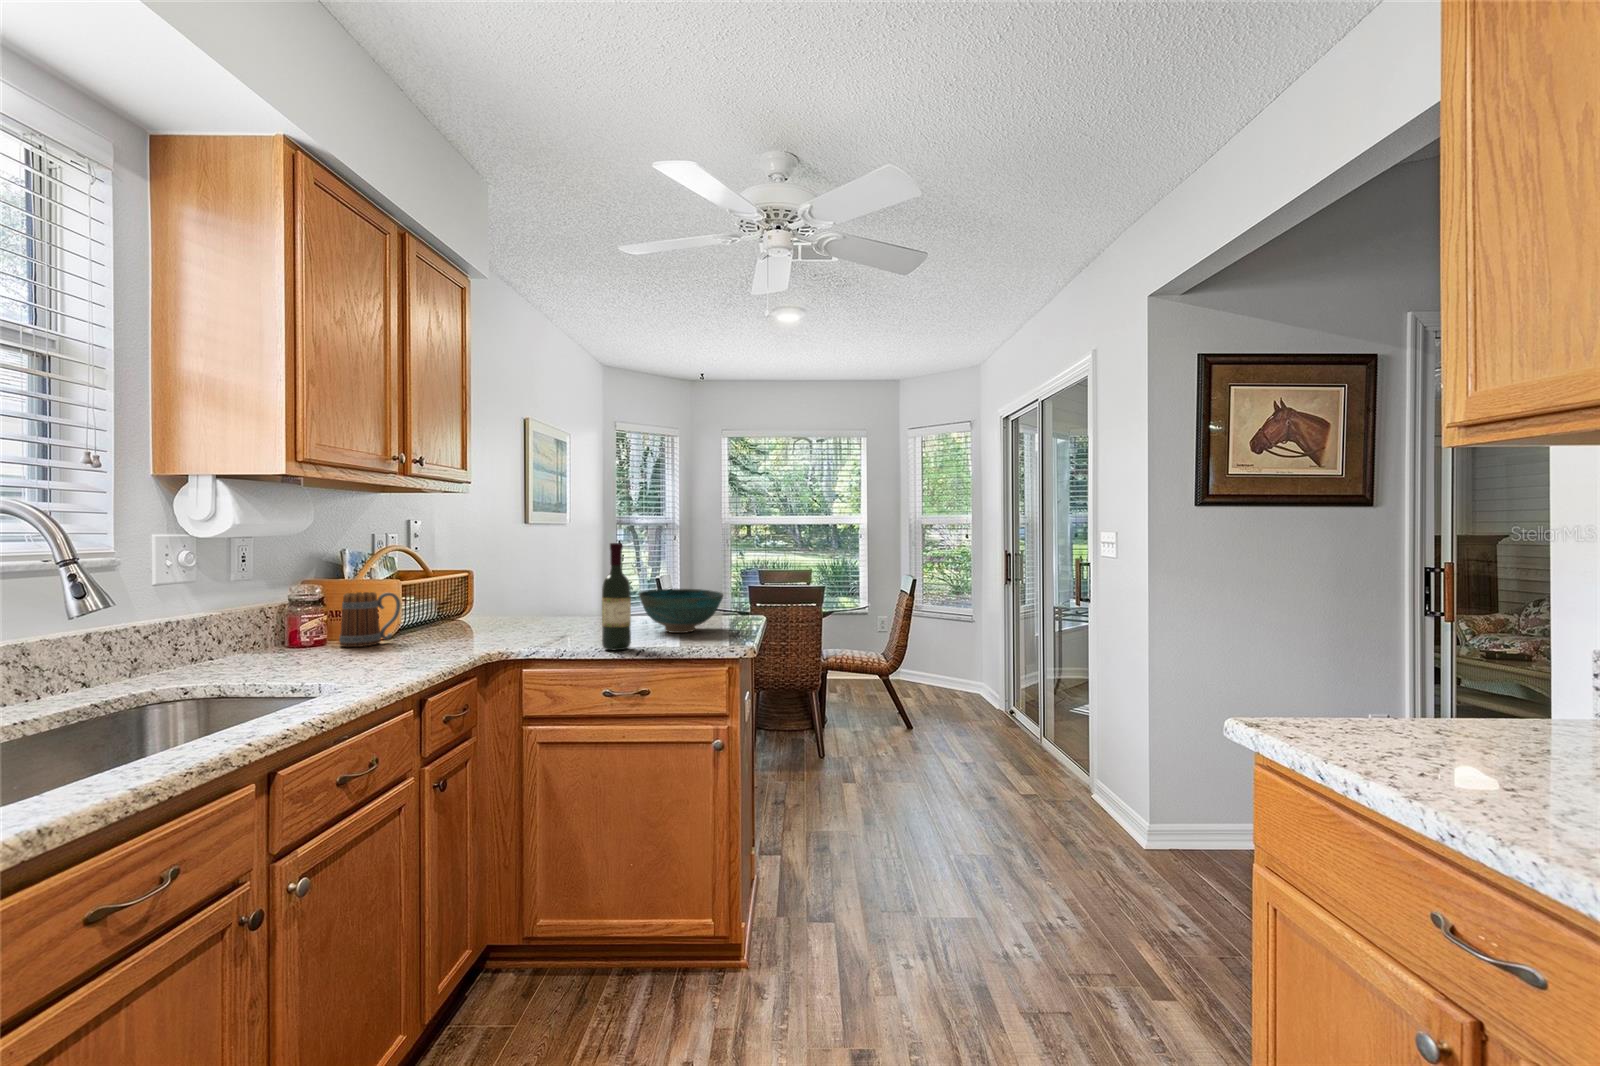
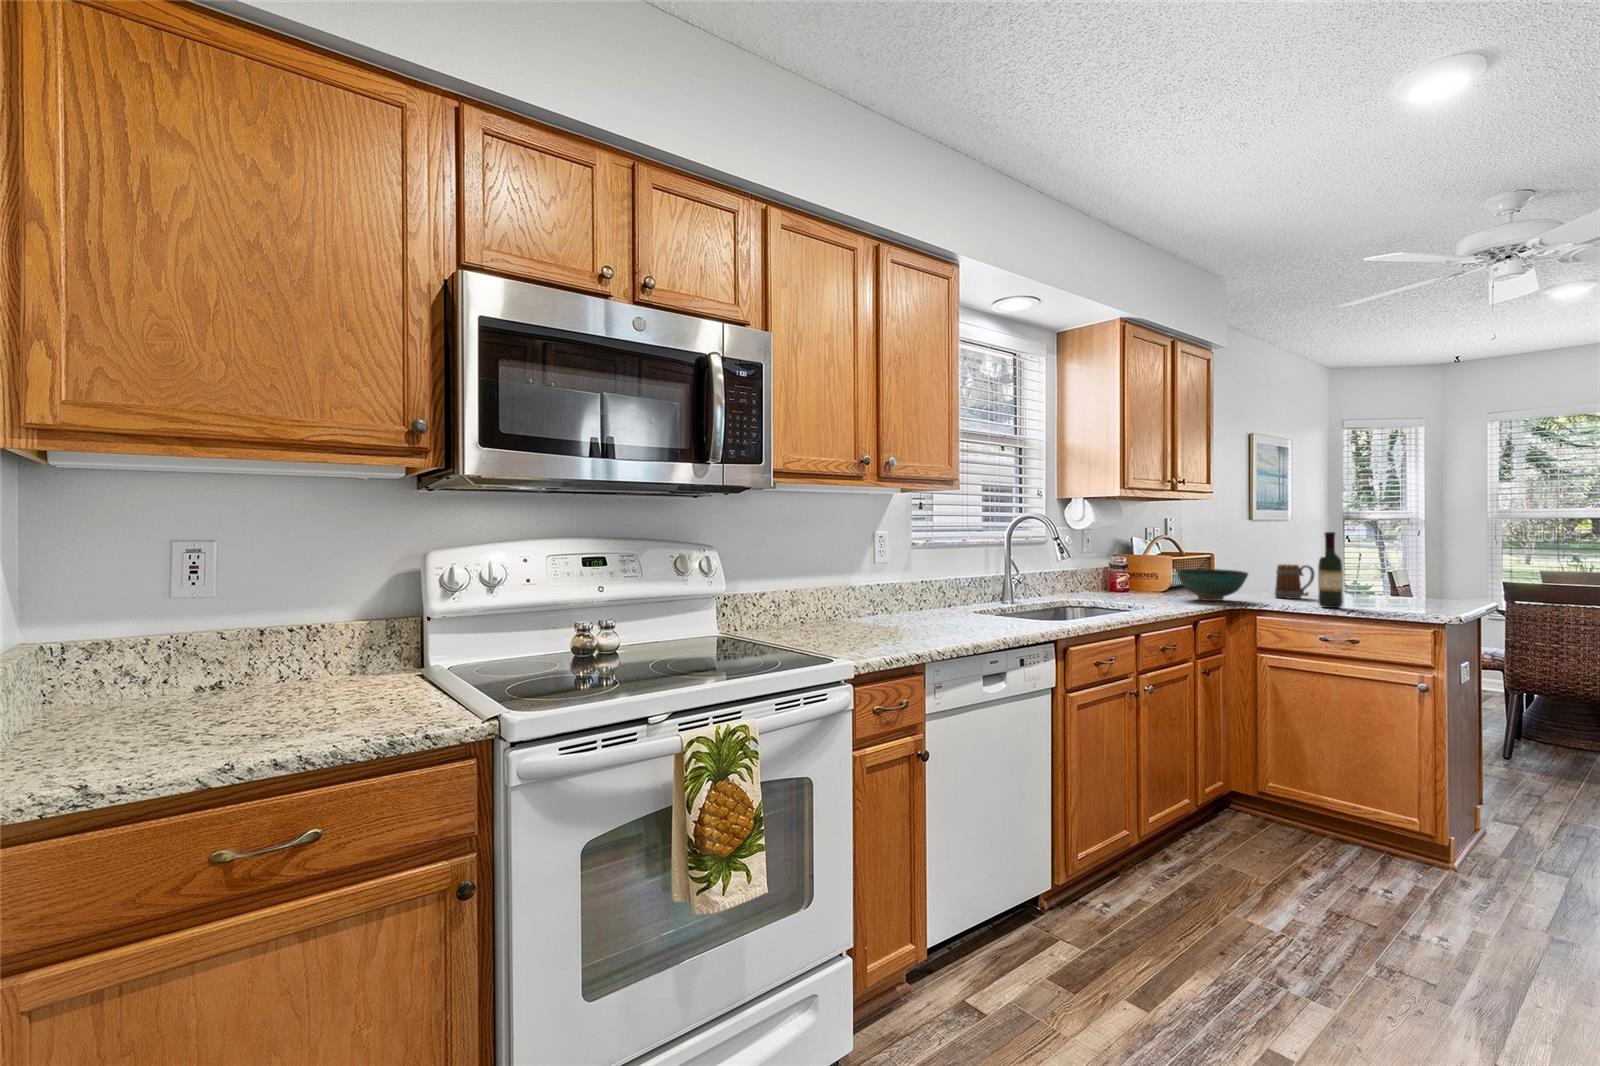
bowl: present [638,589,723,633] -> present [1177,569,1248,601]
mug: present [339,592,401,647] -> present [1275,564,1314,599]

